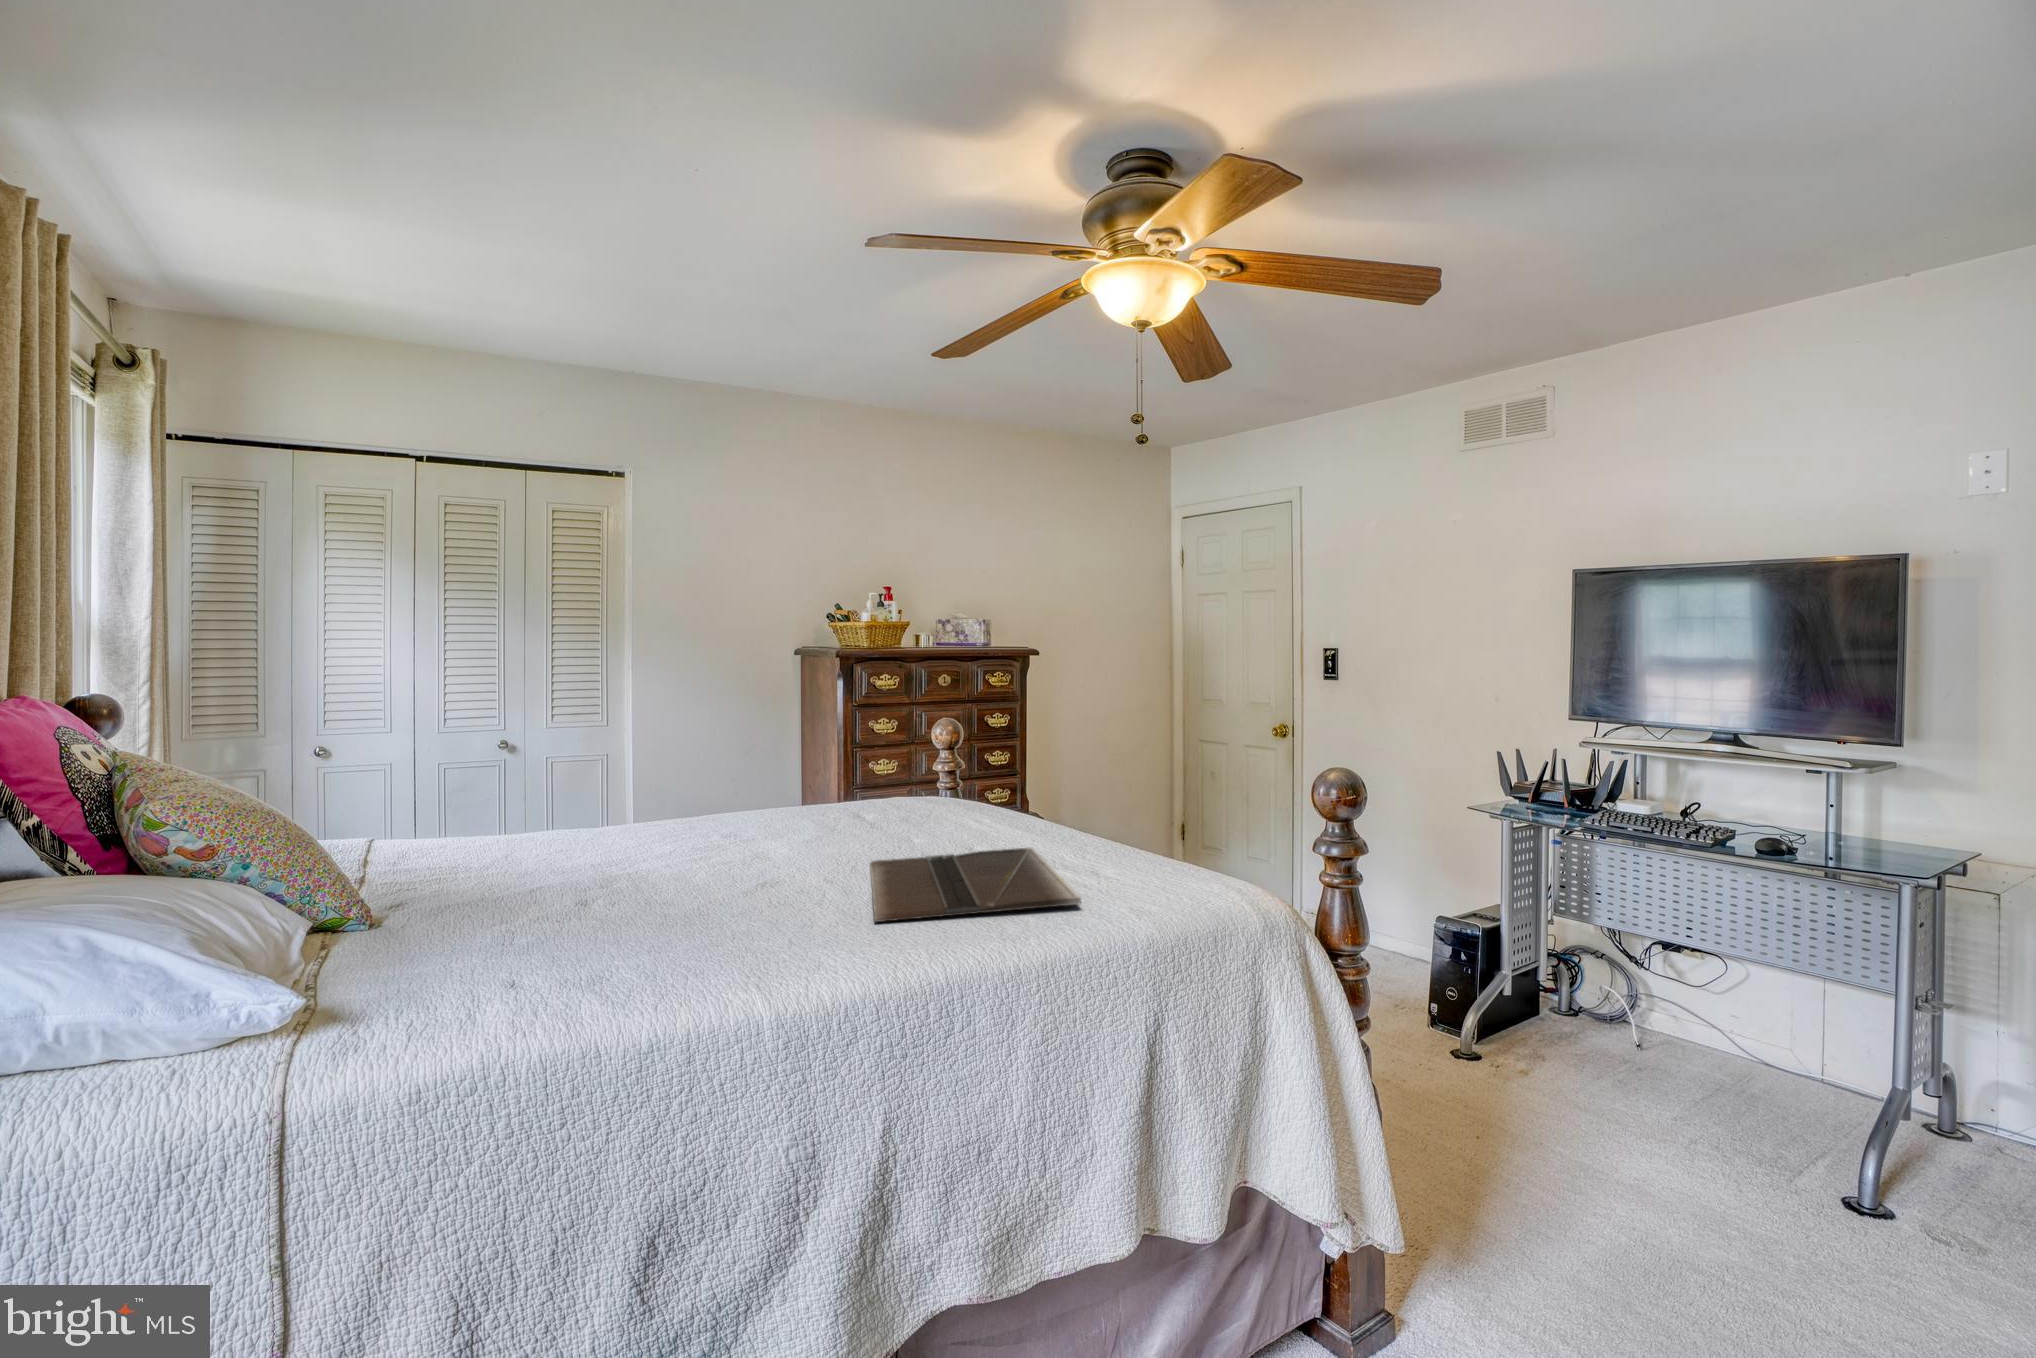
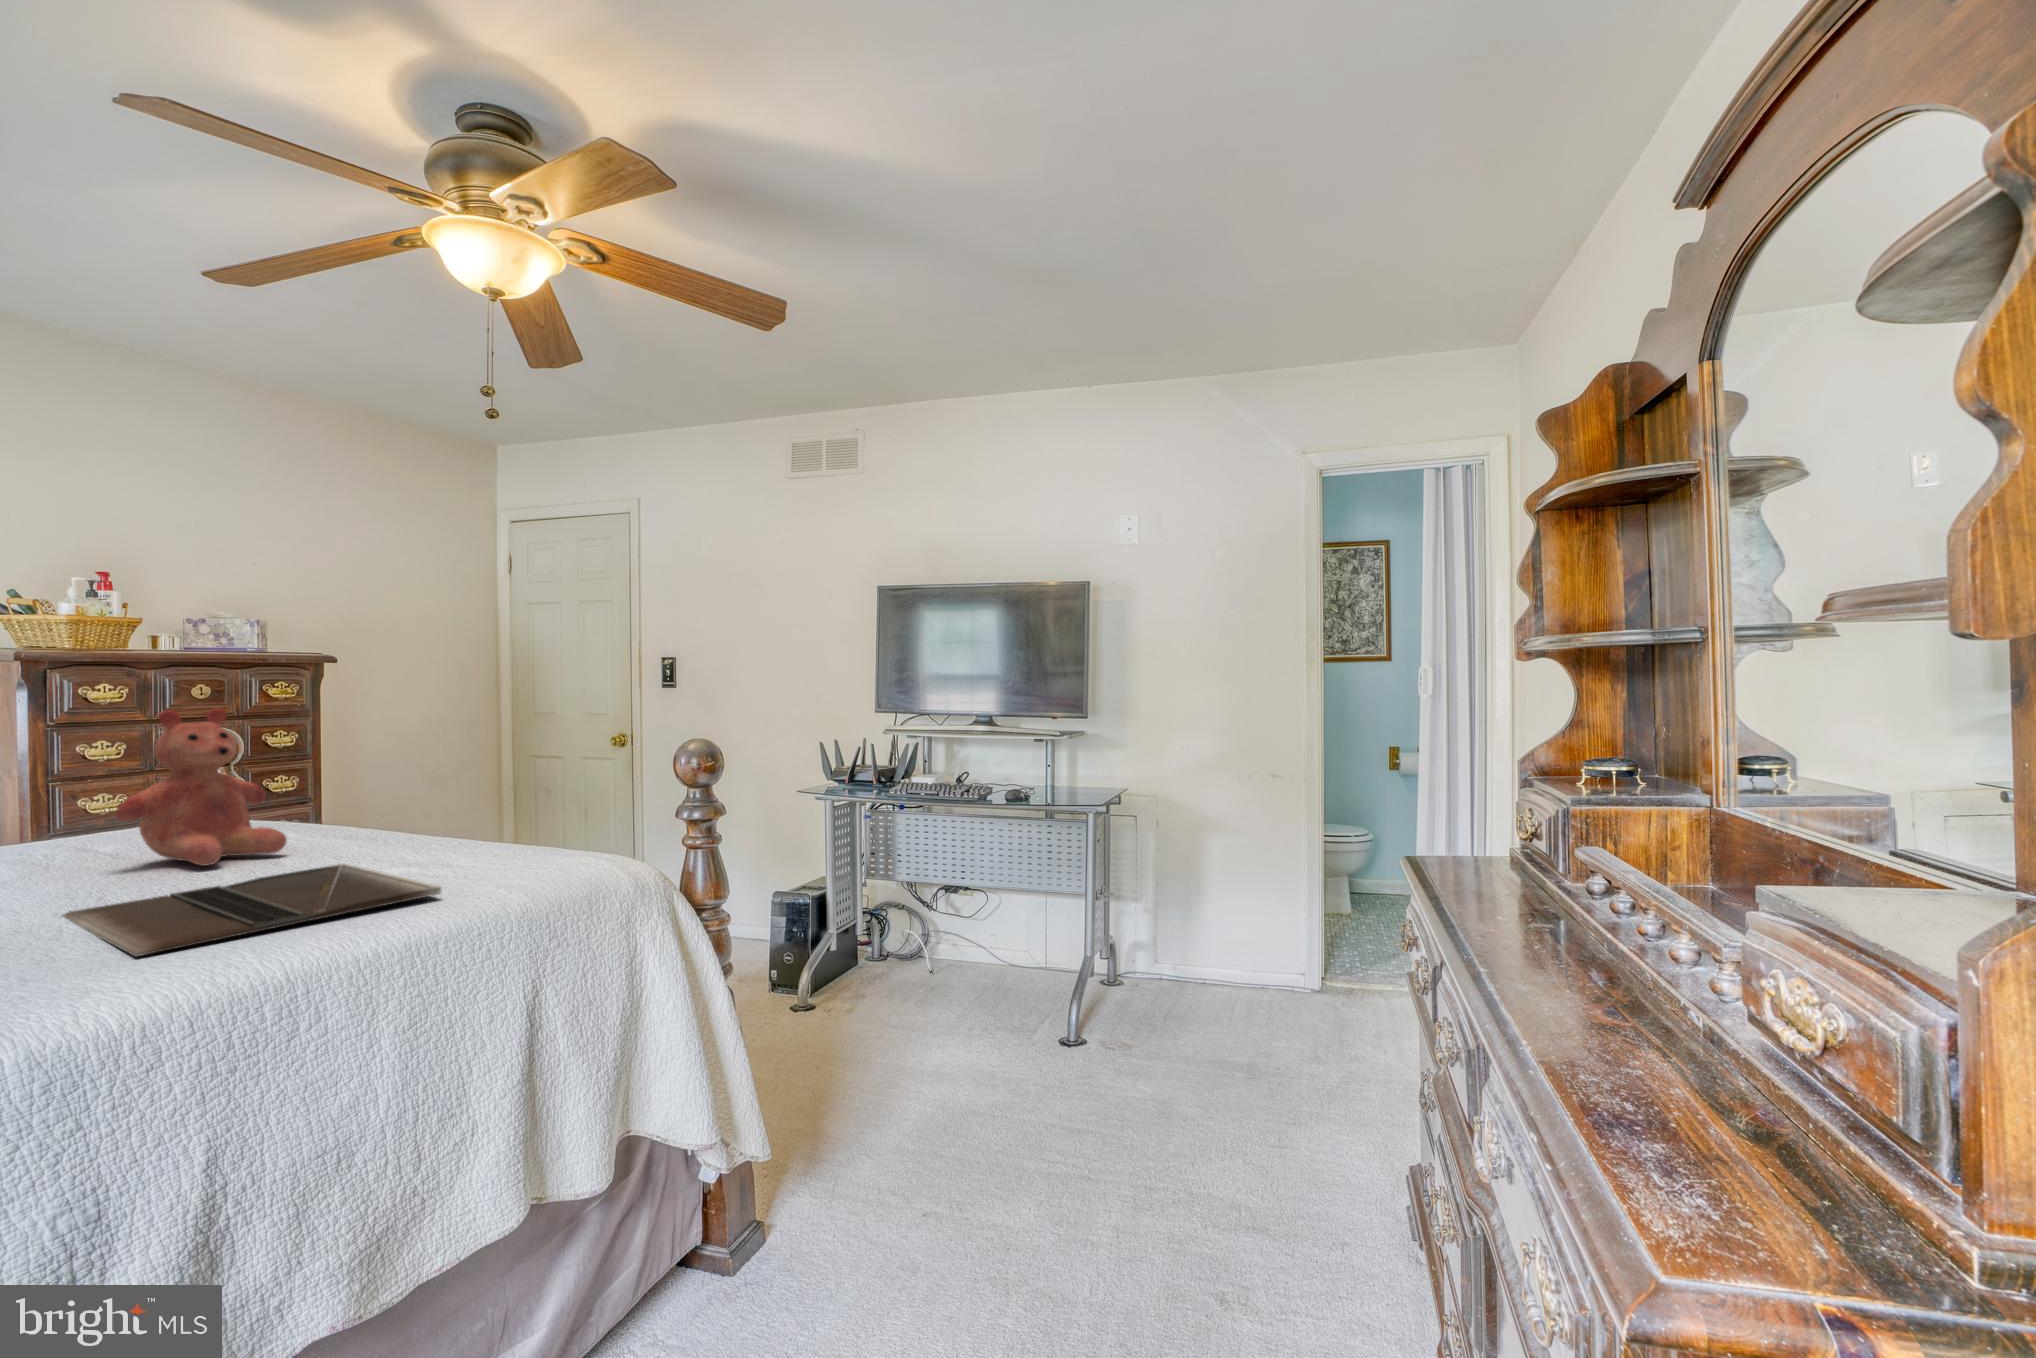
teddy bear: none [915,710,1007,830] -> present [115,708,287,866]

